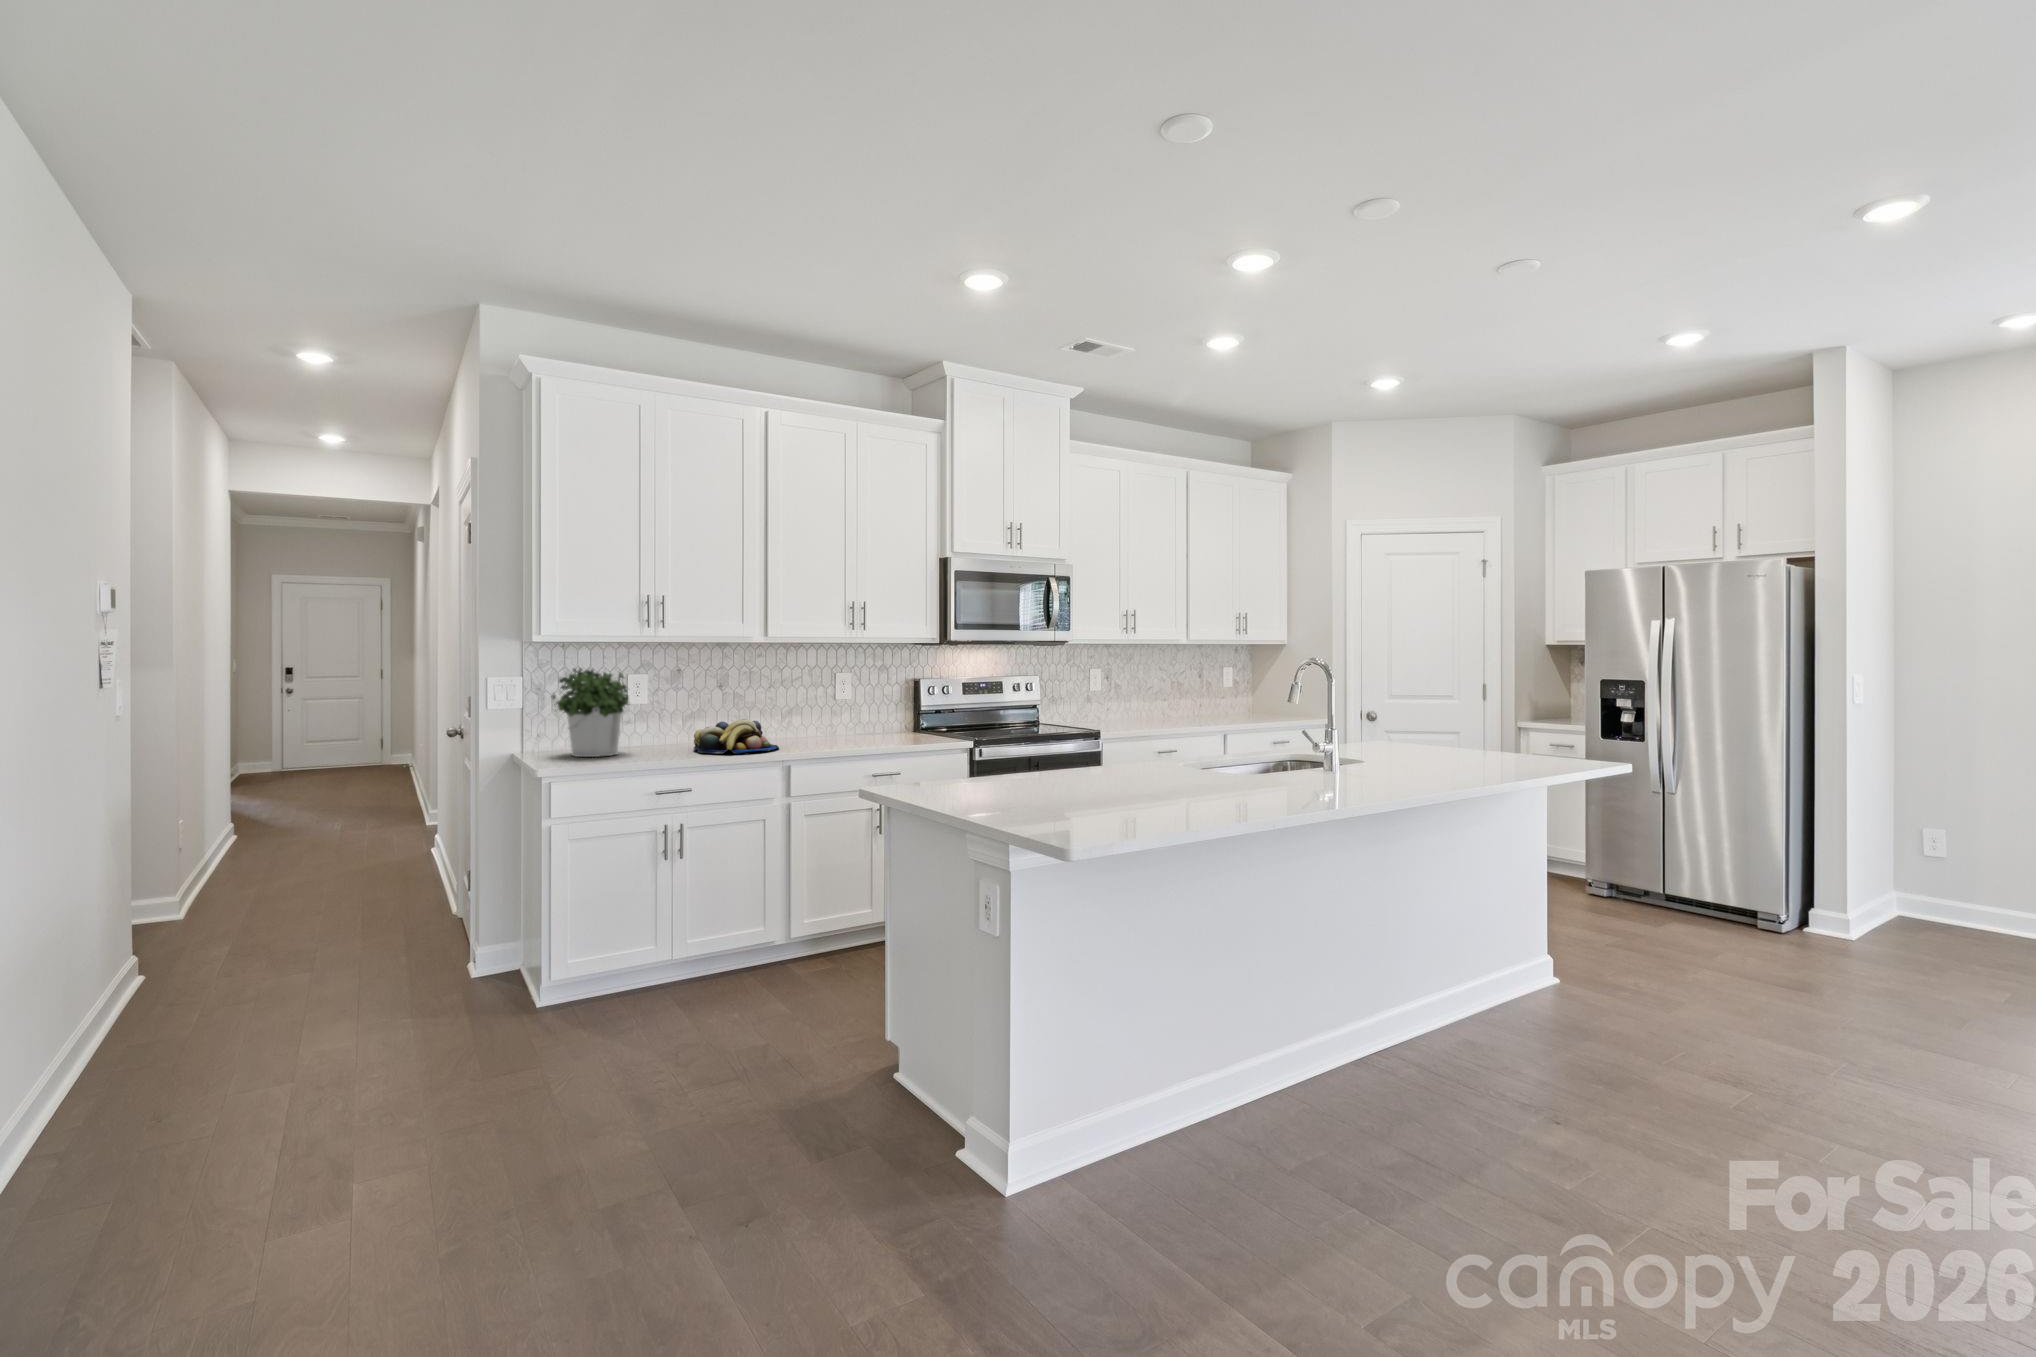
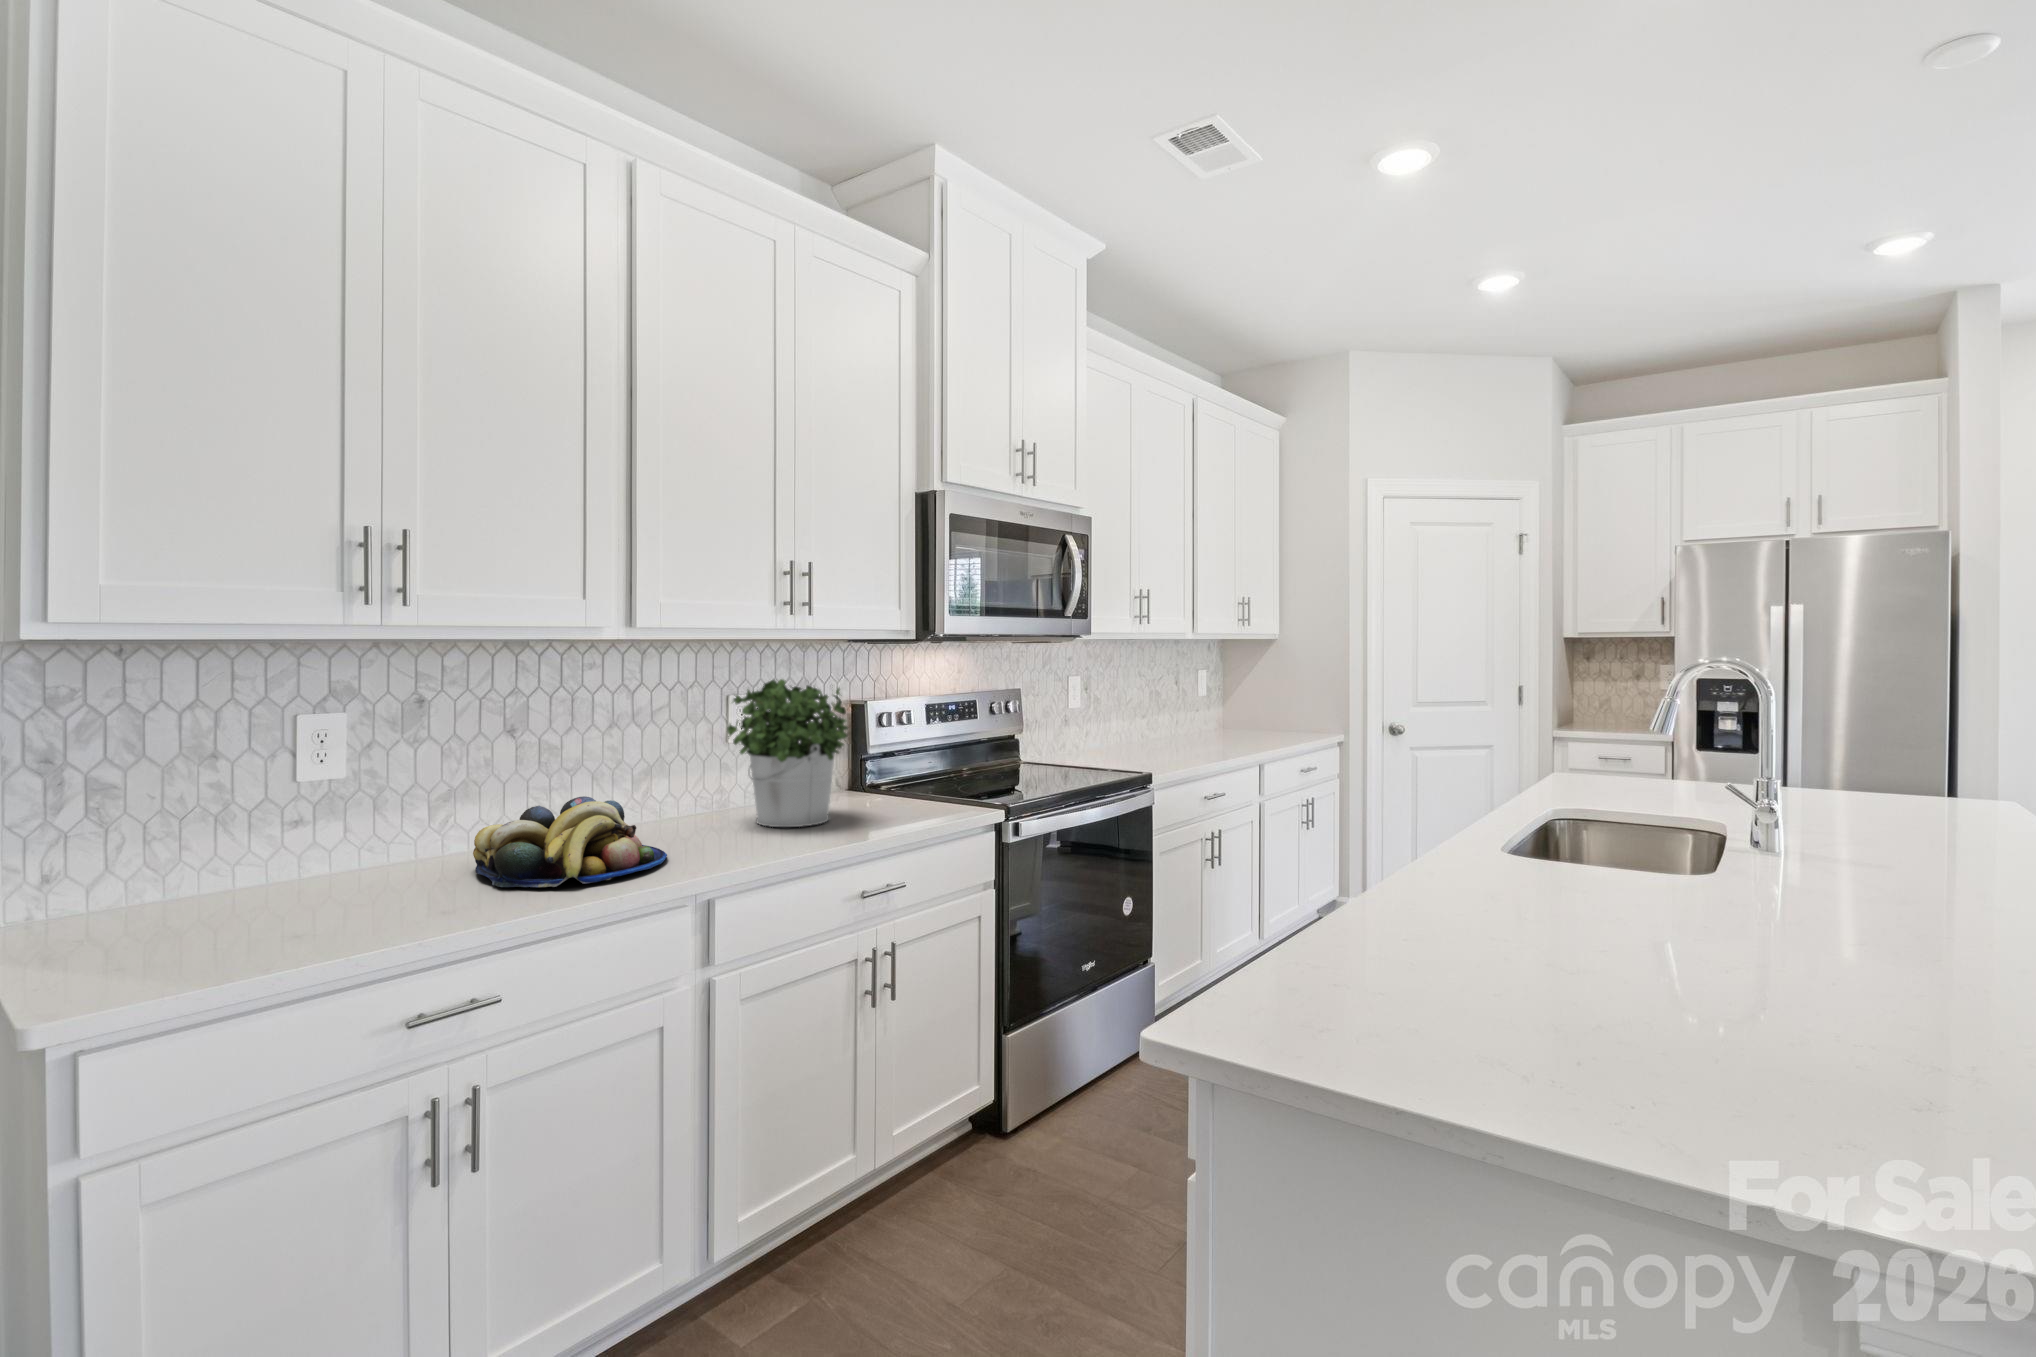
potted plant: present [552,668,629,757] -> present [727,679,848,827]

